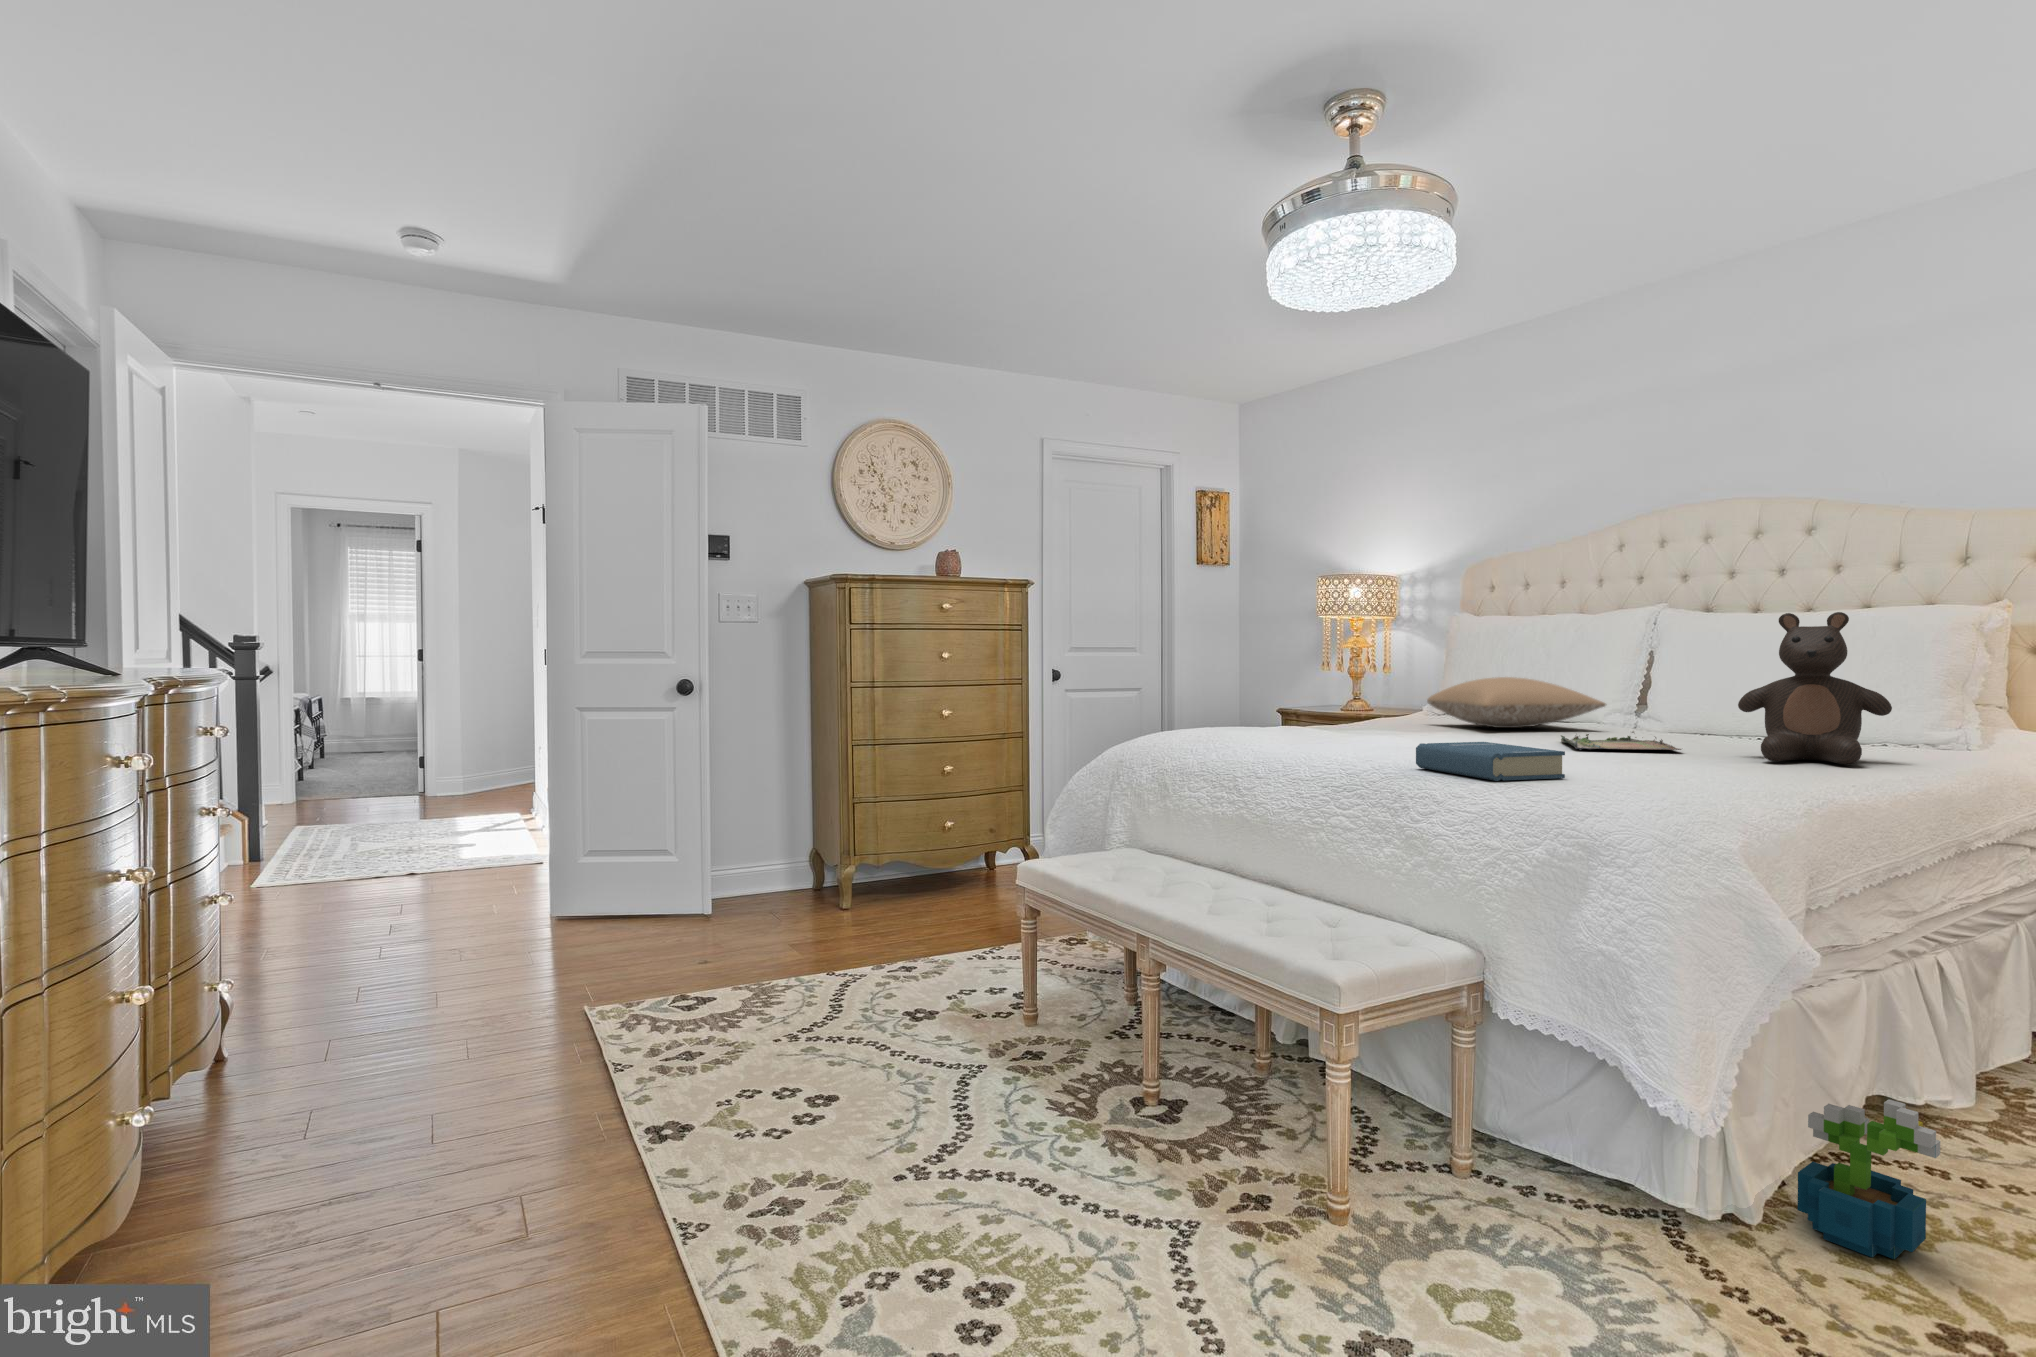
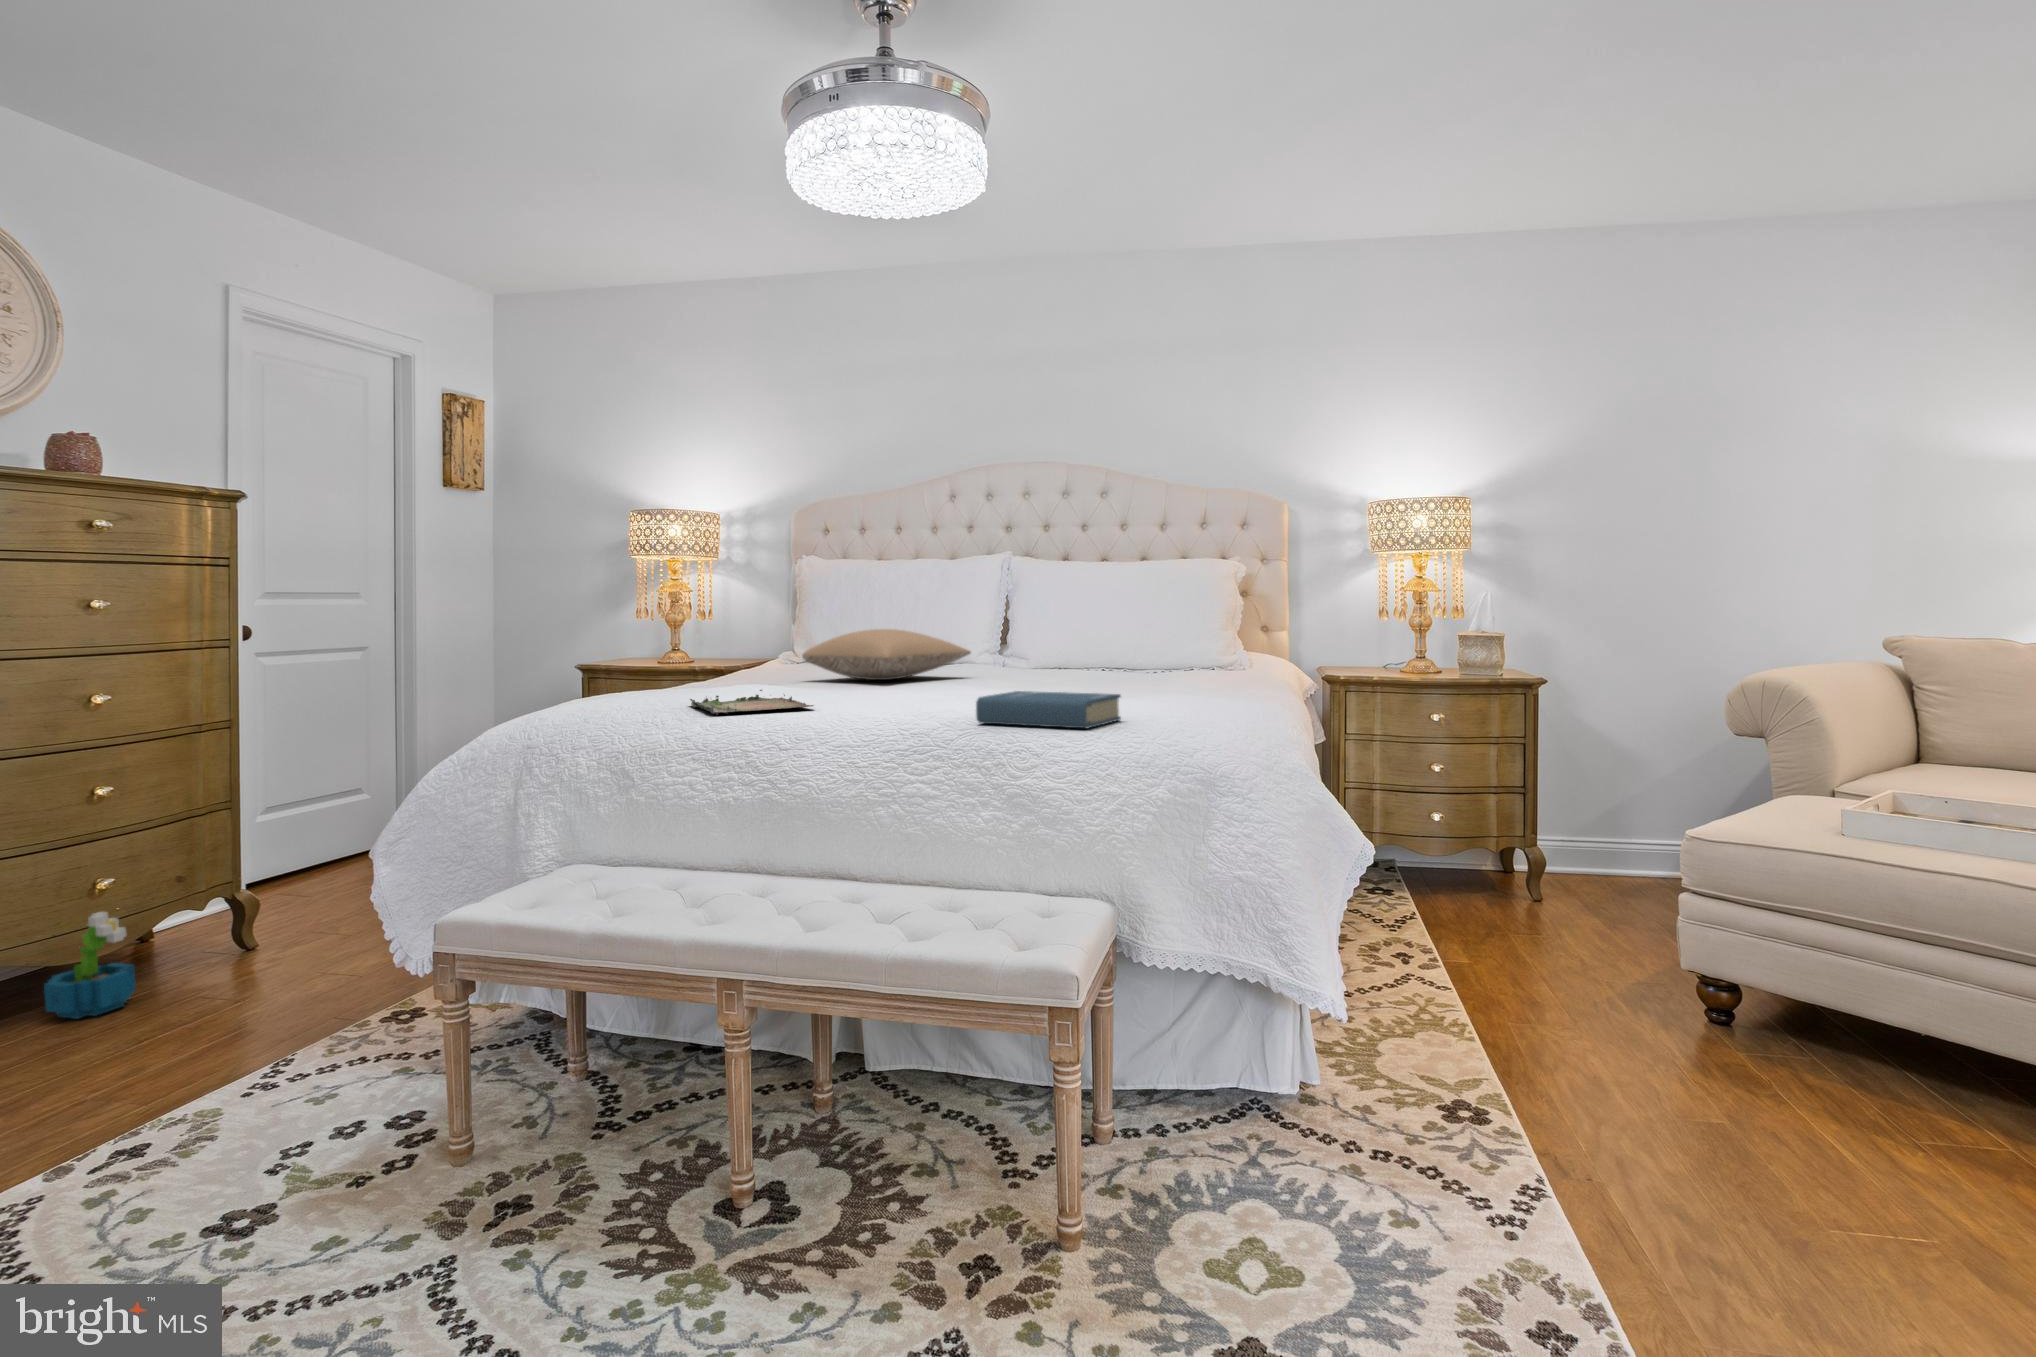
teddy bear: present [1738,612,1892,765] -> none [1137,567,1235,692]
tray: present [1561,731,1681,750] -> present [690,690,813,715]
decorative plant: present [1797,1099,1940,1259] -> present [44,912,136,1019]

